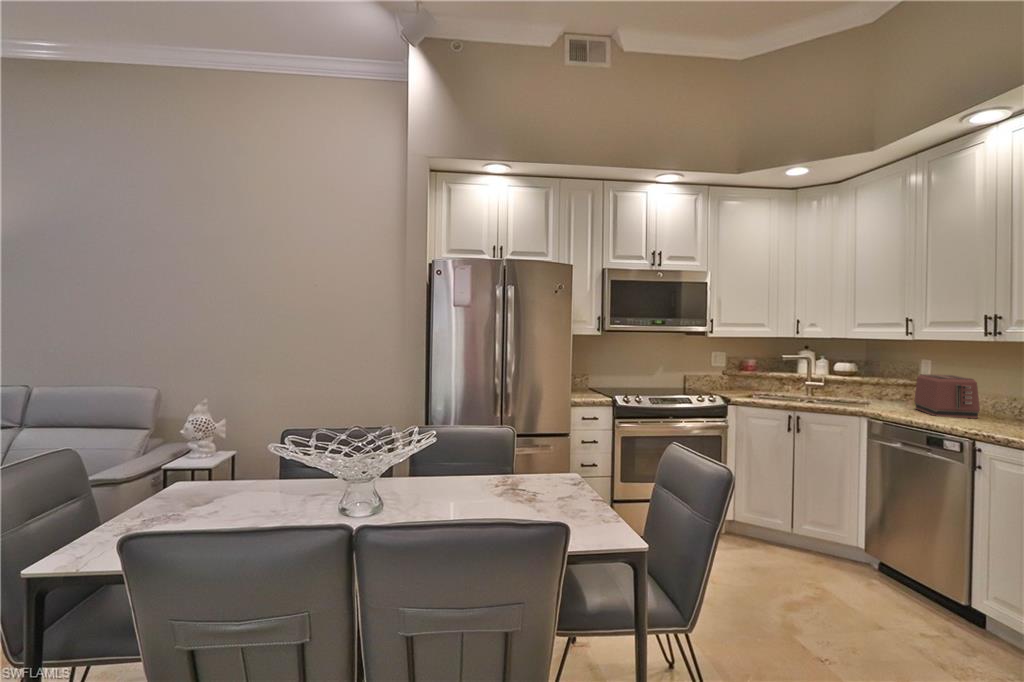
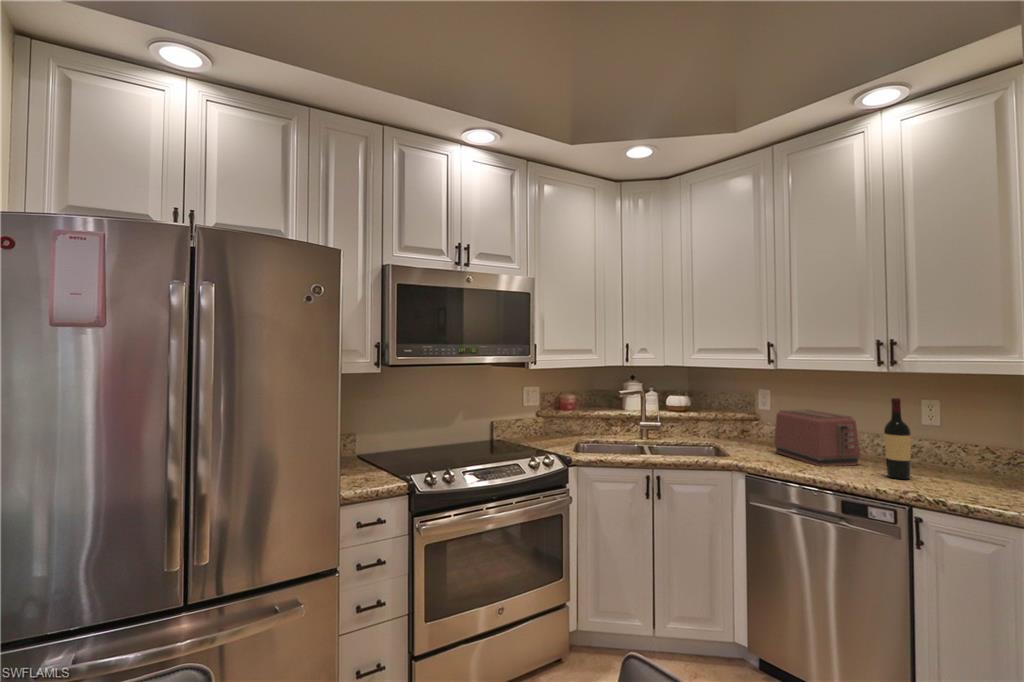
wine bottle: none [981,362,1003,426] -> present [884,398,911,479]

